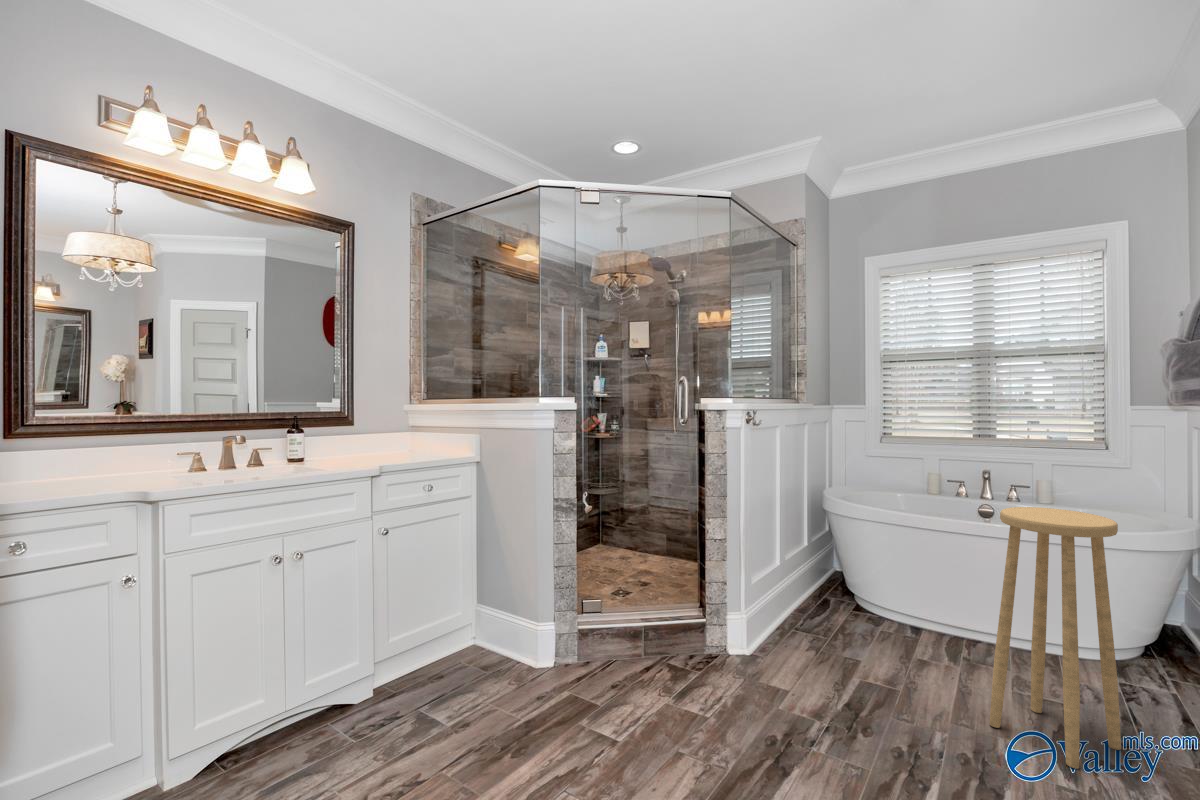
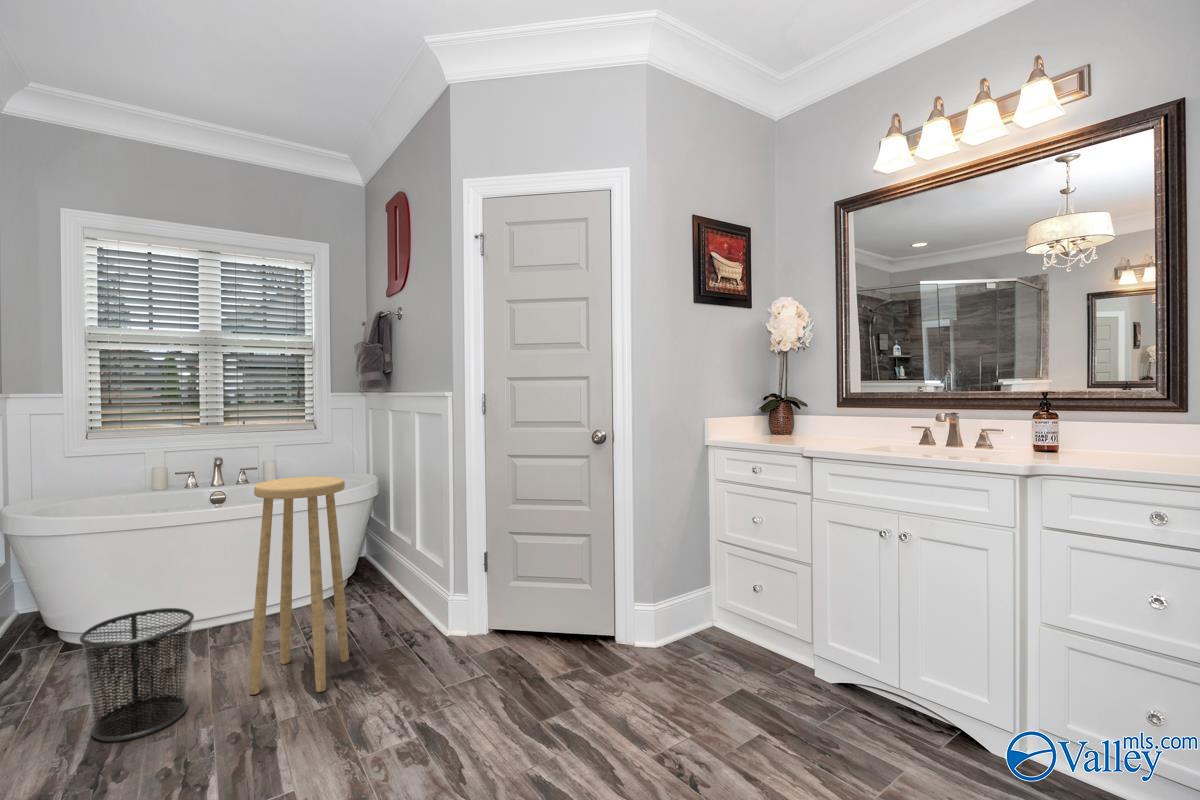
waste bin: none [851,598,938,712] -> present [80,608,194,741]

